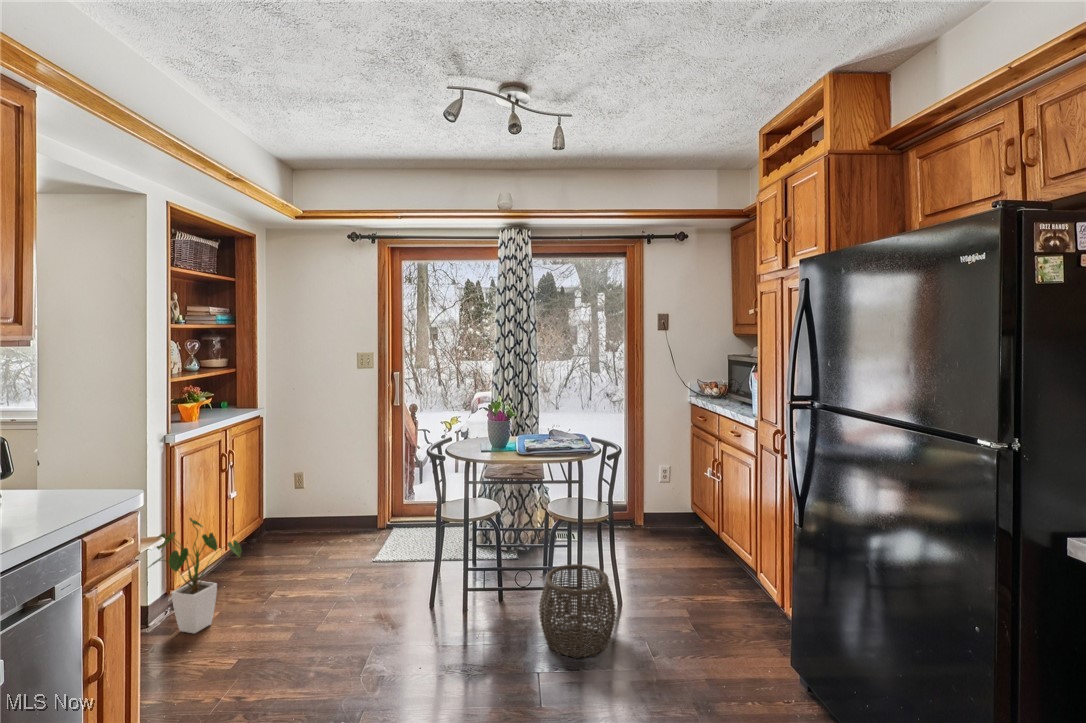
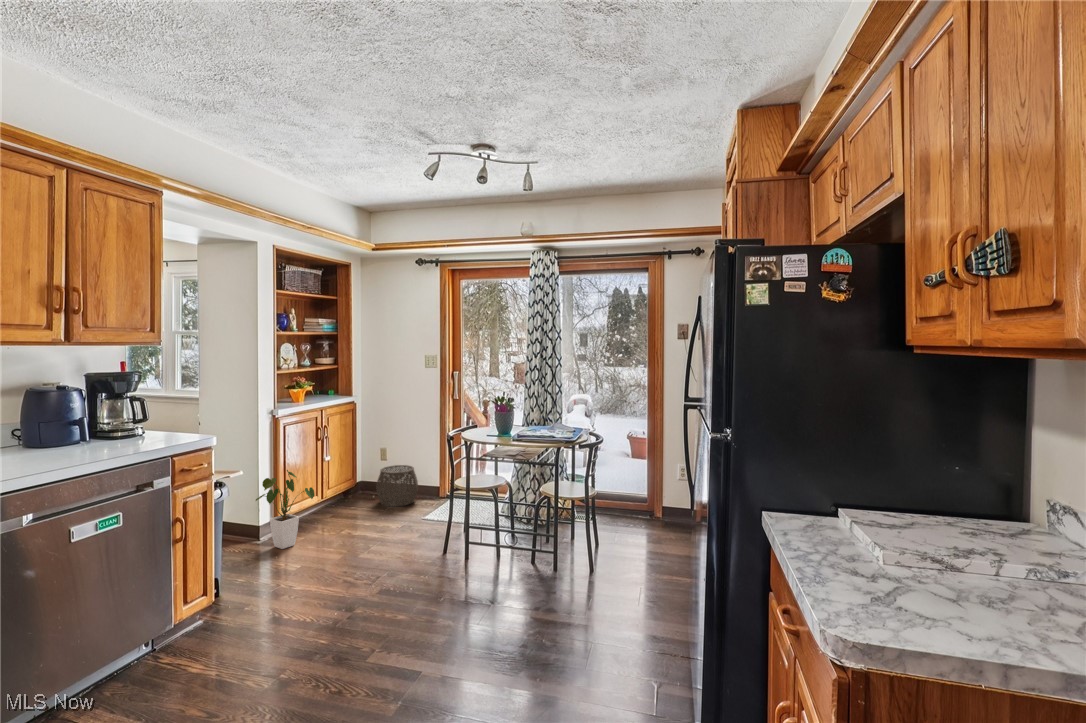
woven basket: present [539,564,616,658] -> present [377,465,418,507]

